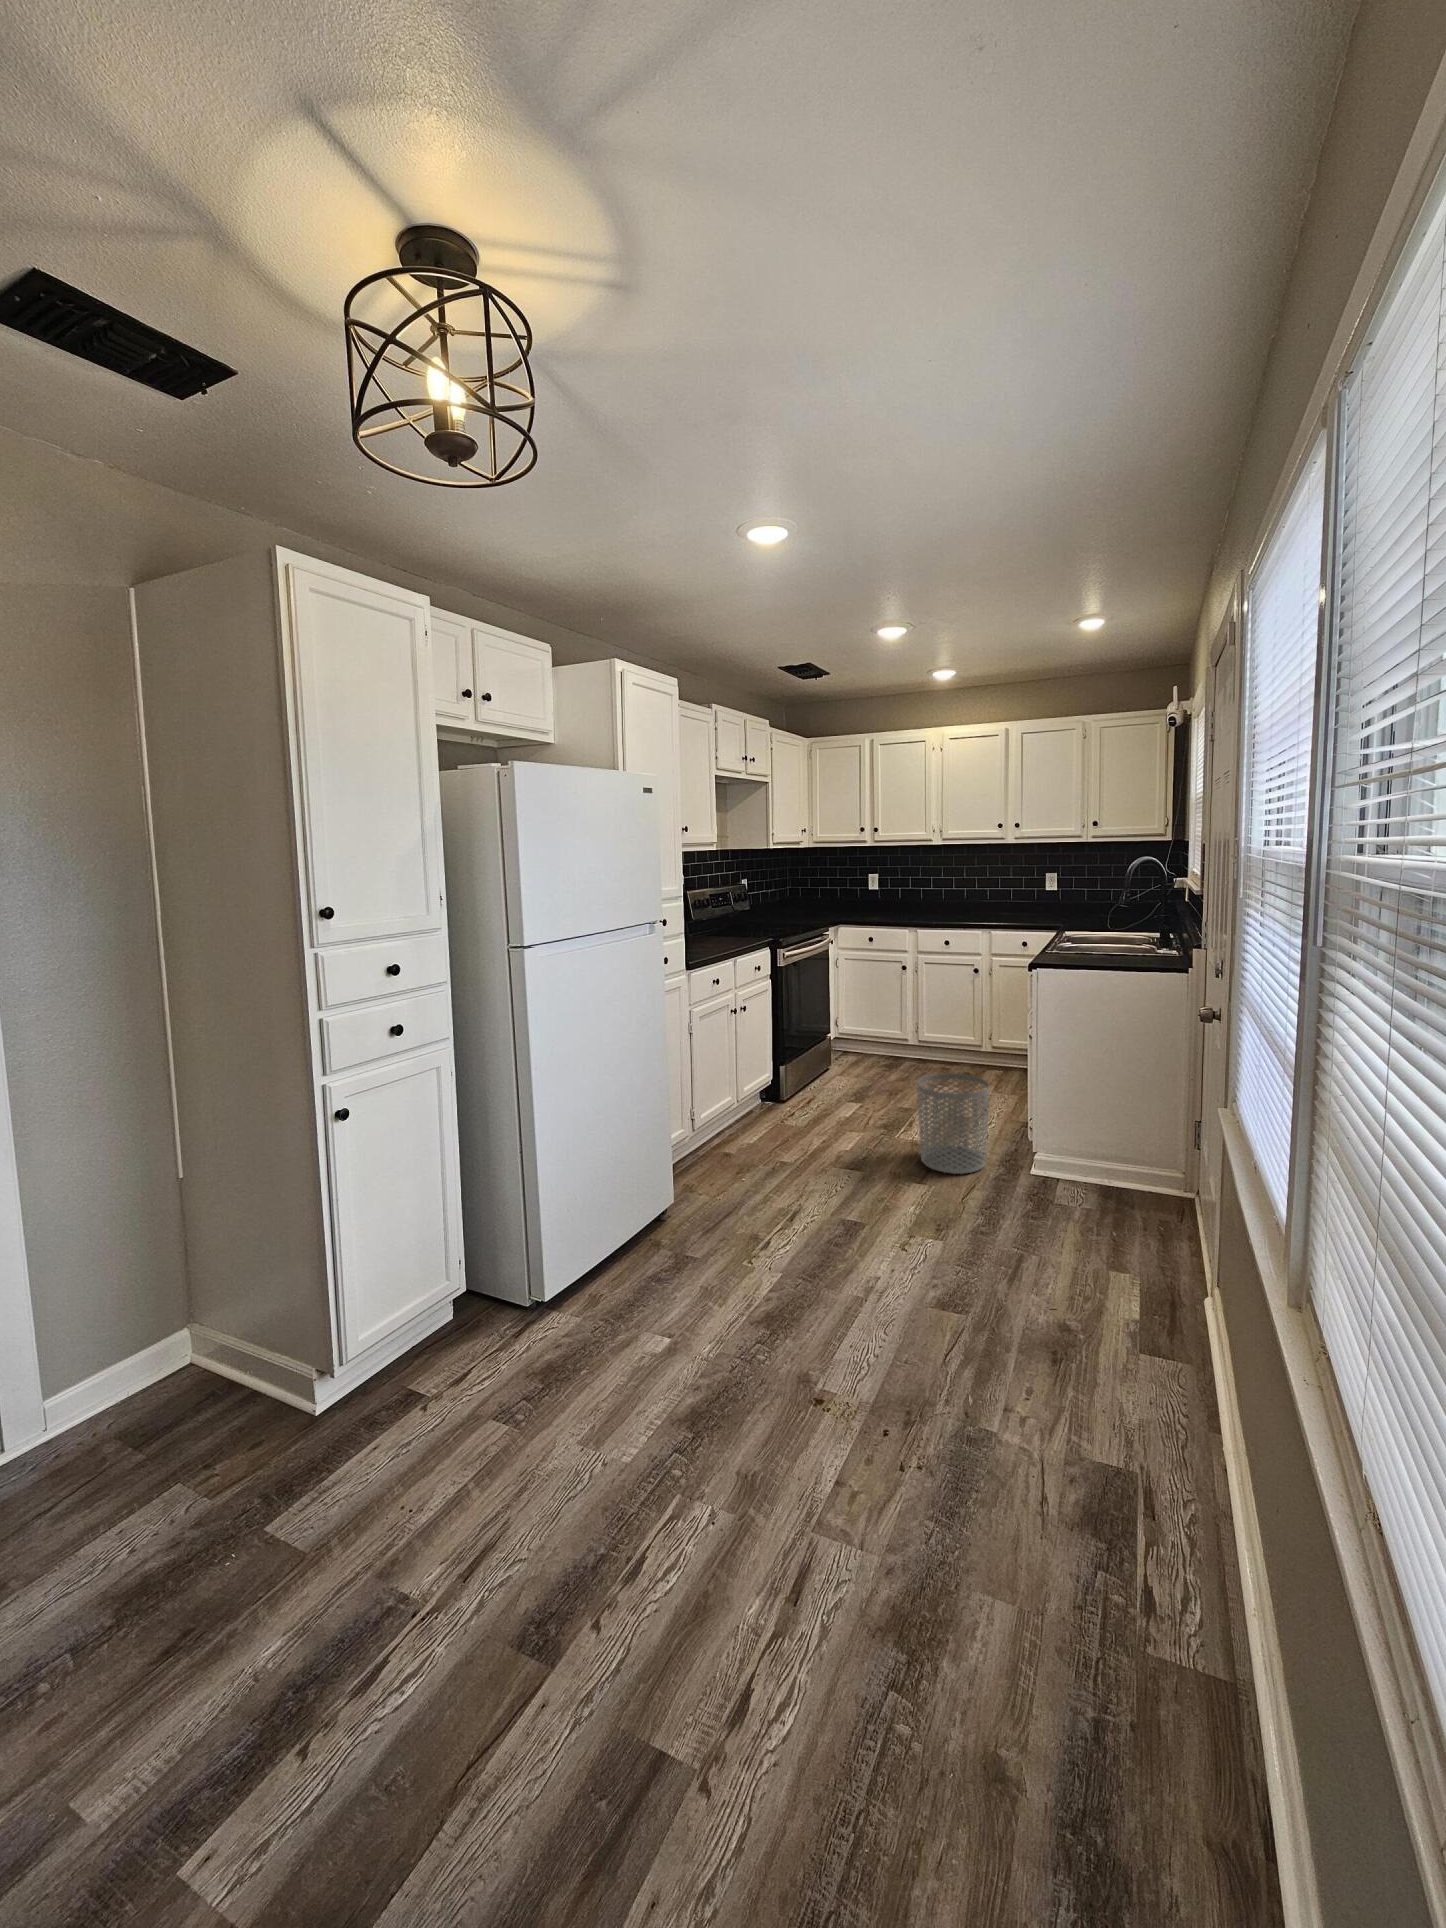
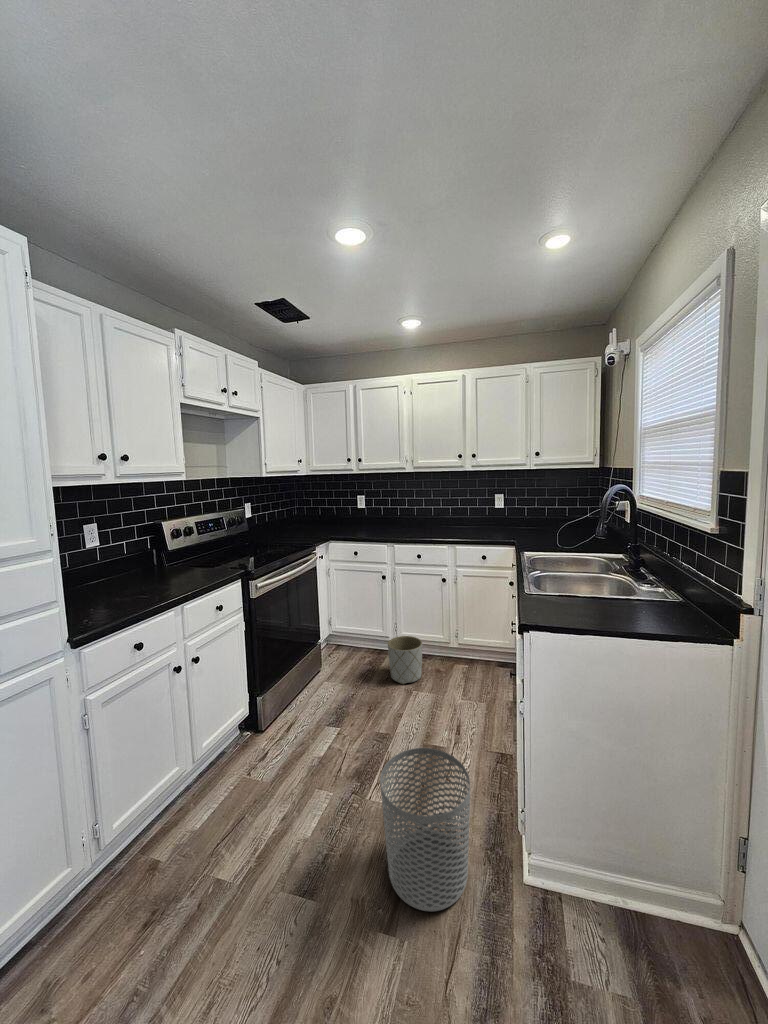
planter: none [909,1033,949,1081] -> present [388,636,422,684]

